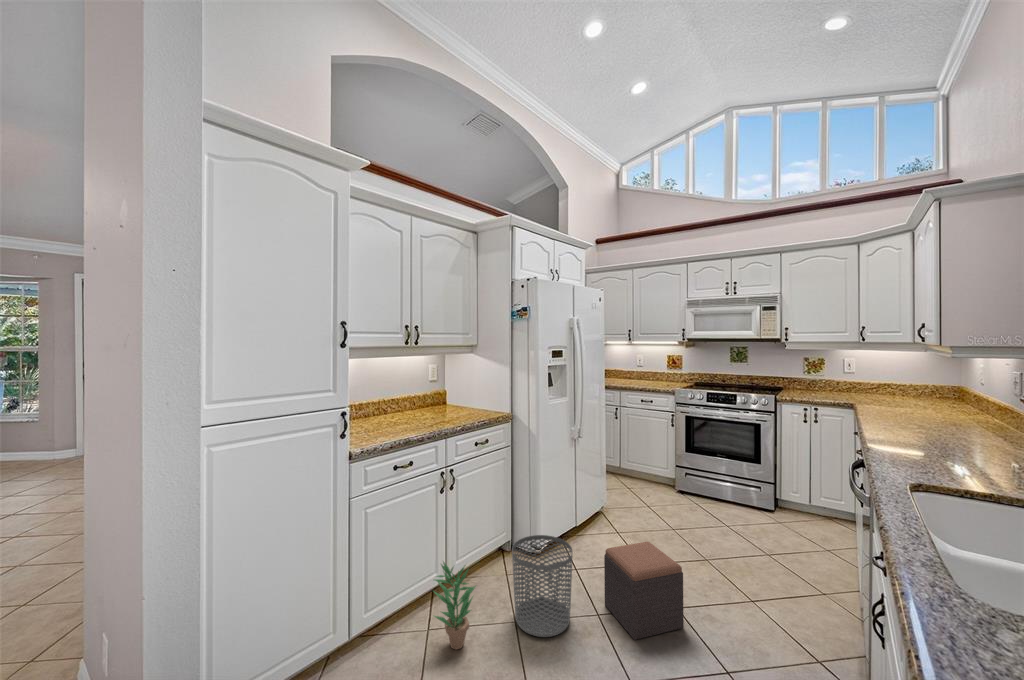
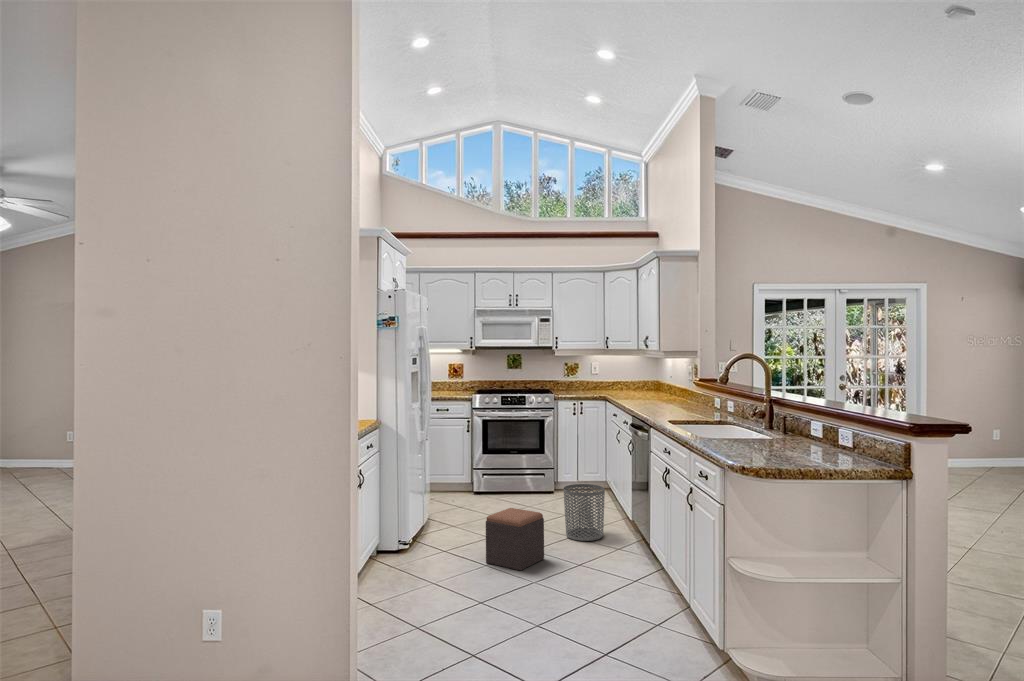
waste bin: present [512,535,572,637] -> present [564,484,605,541]
potted plant: present [434,562,476,649] -> none [385,533,426,607]

